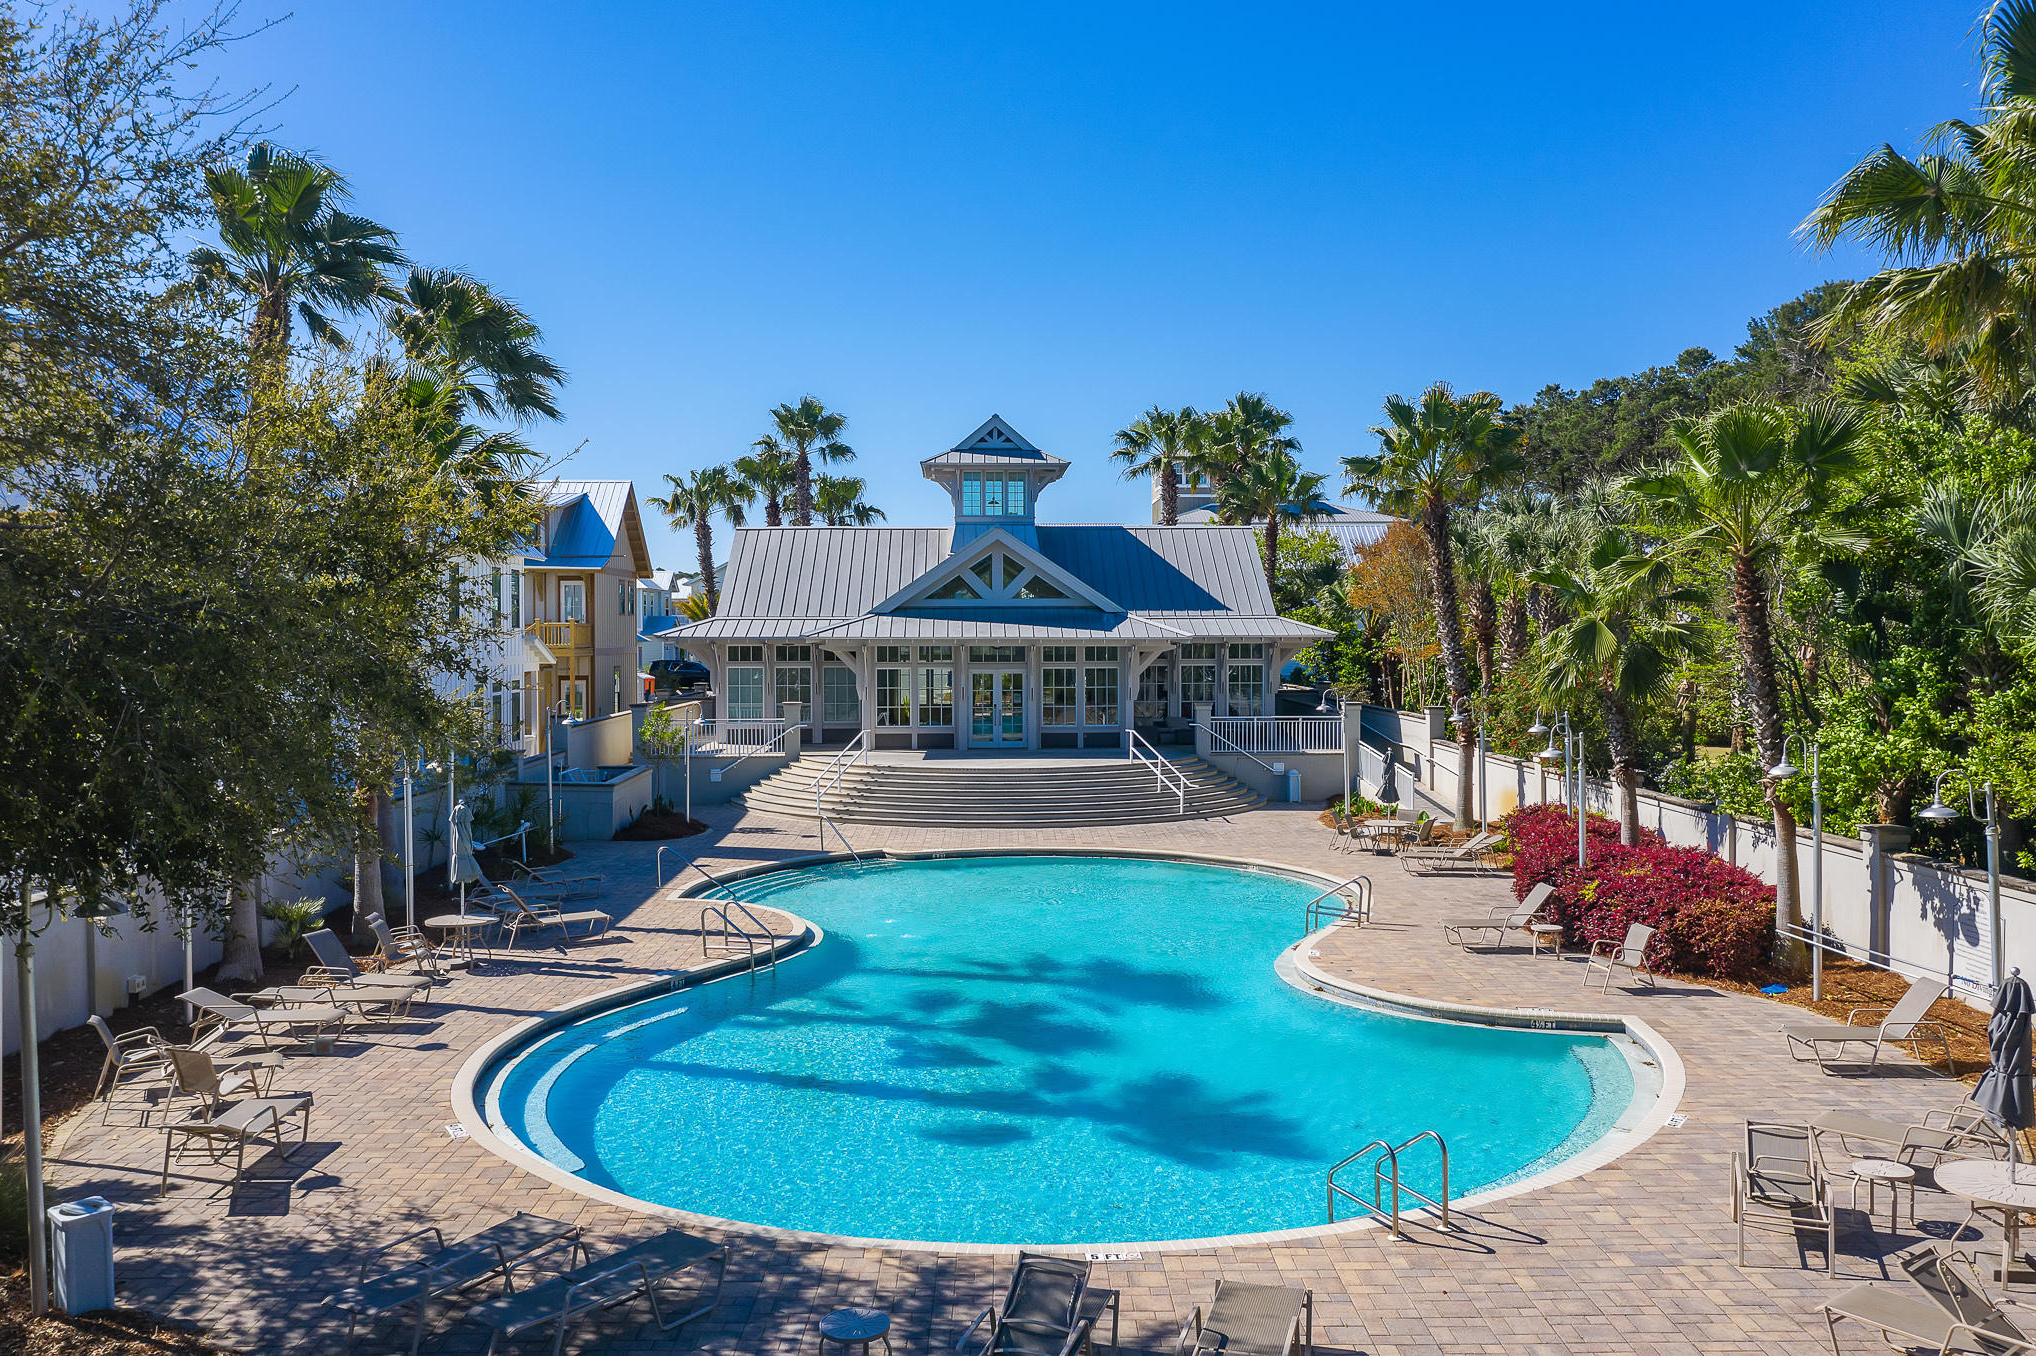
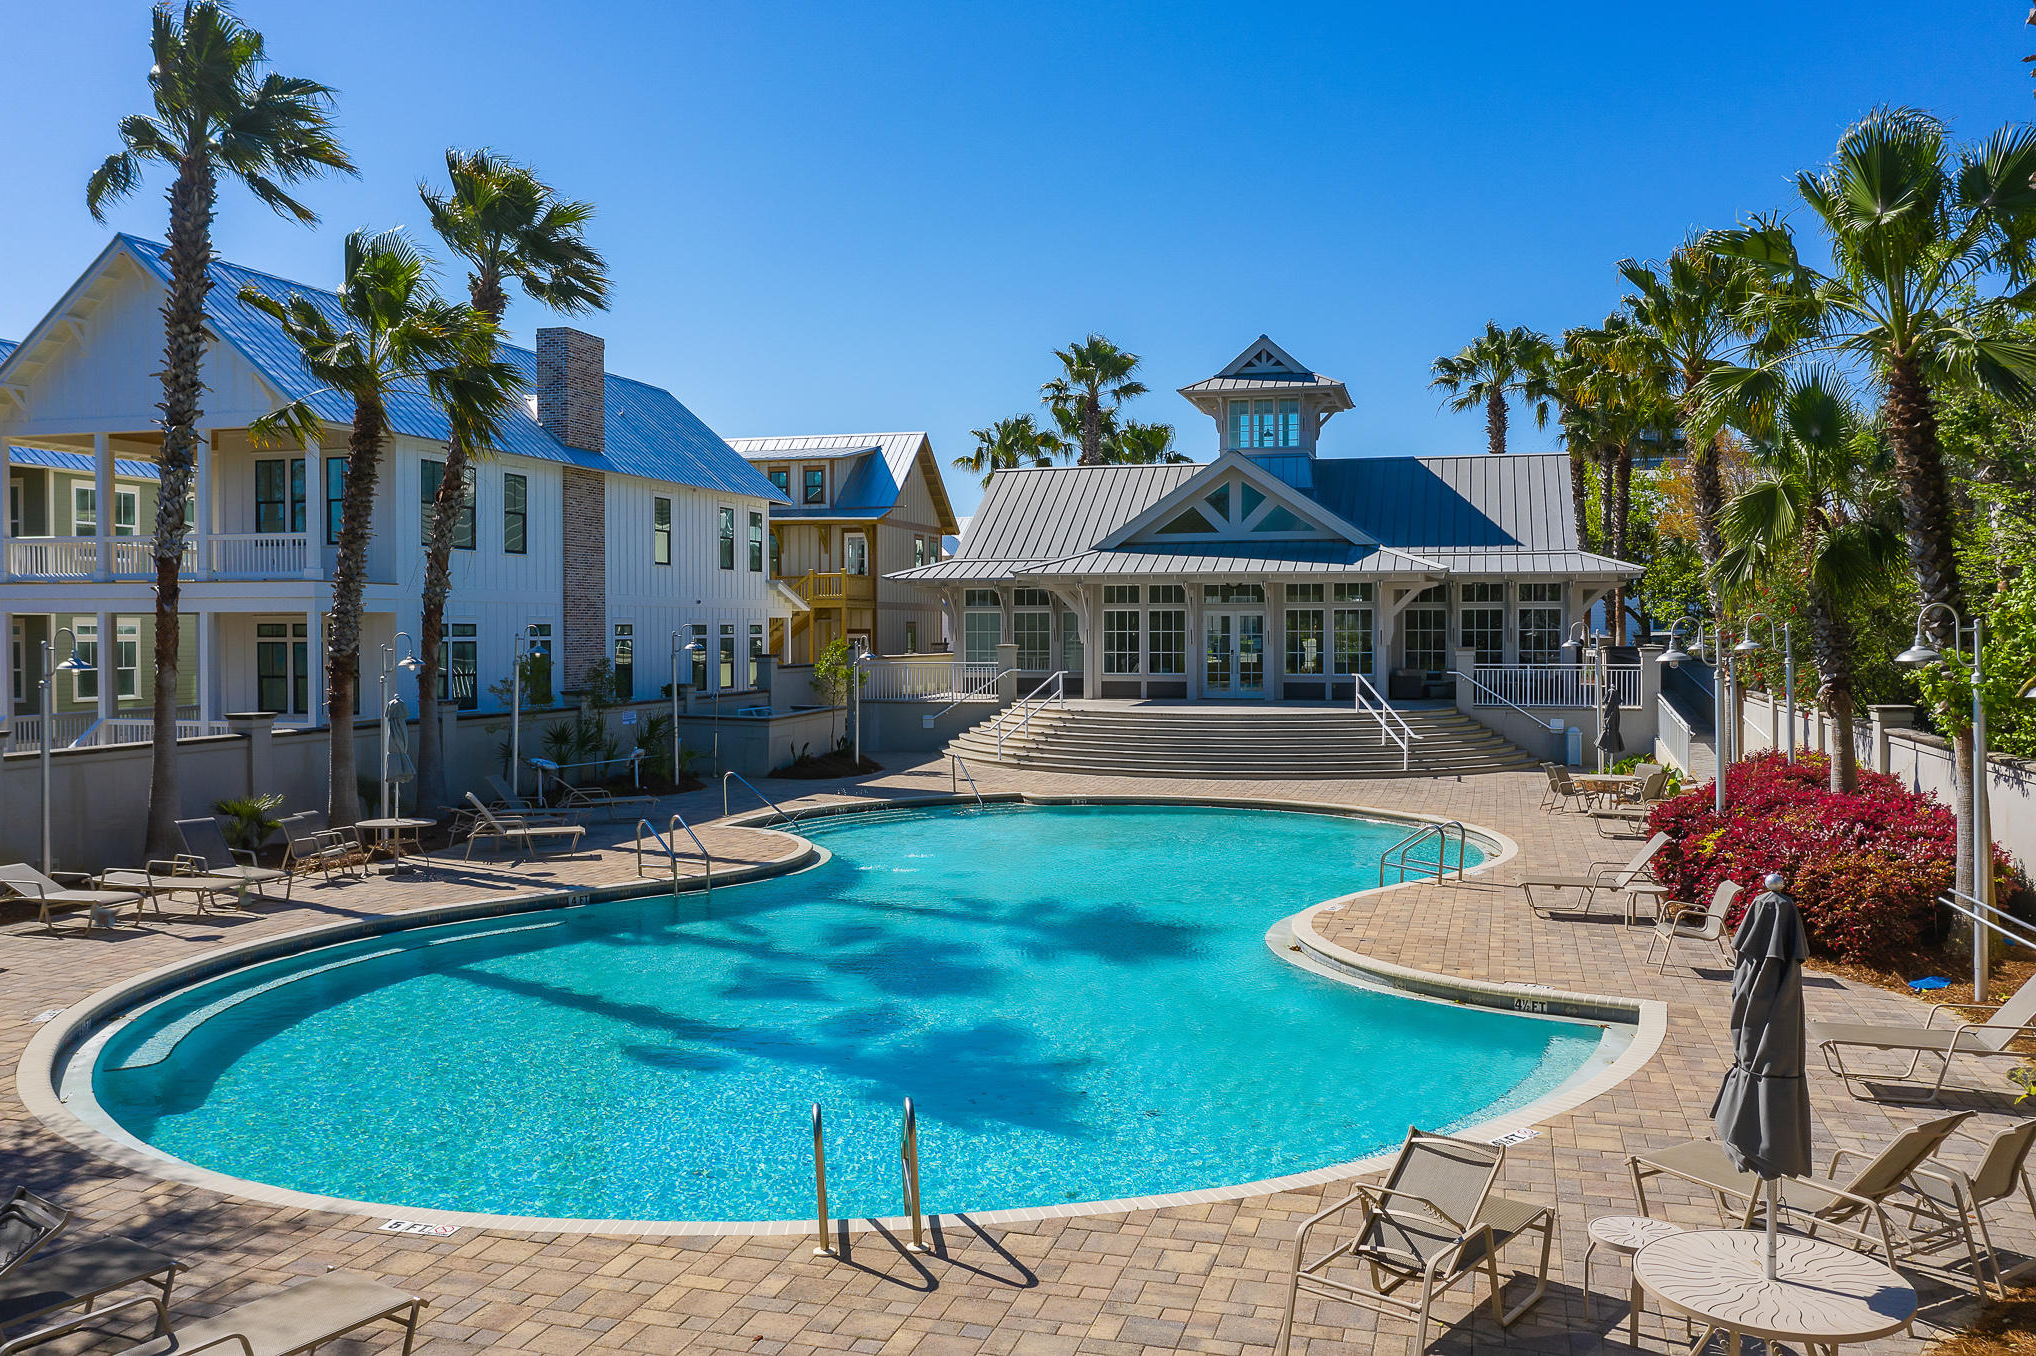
potted plant: none [399,981,424,1022] -> present [235,864,252,906]

